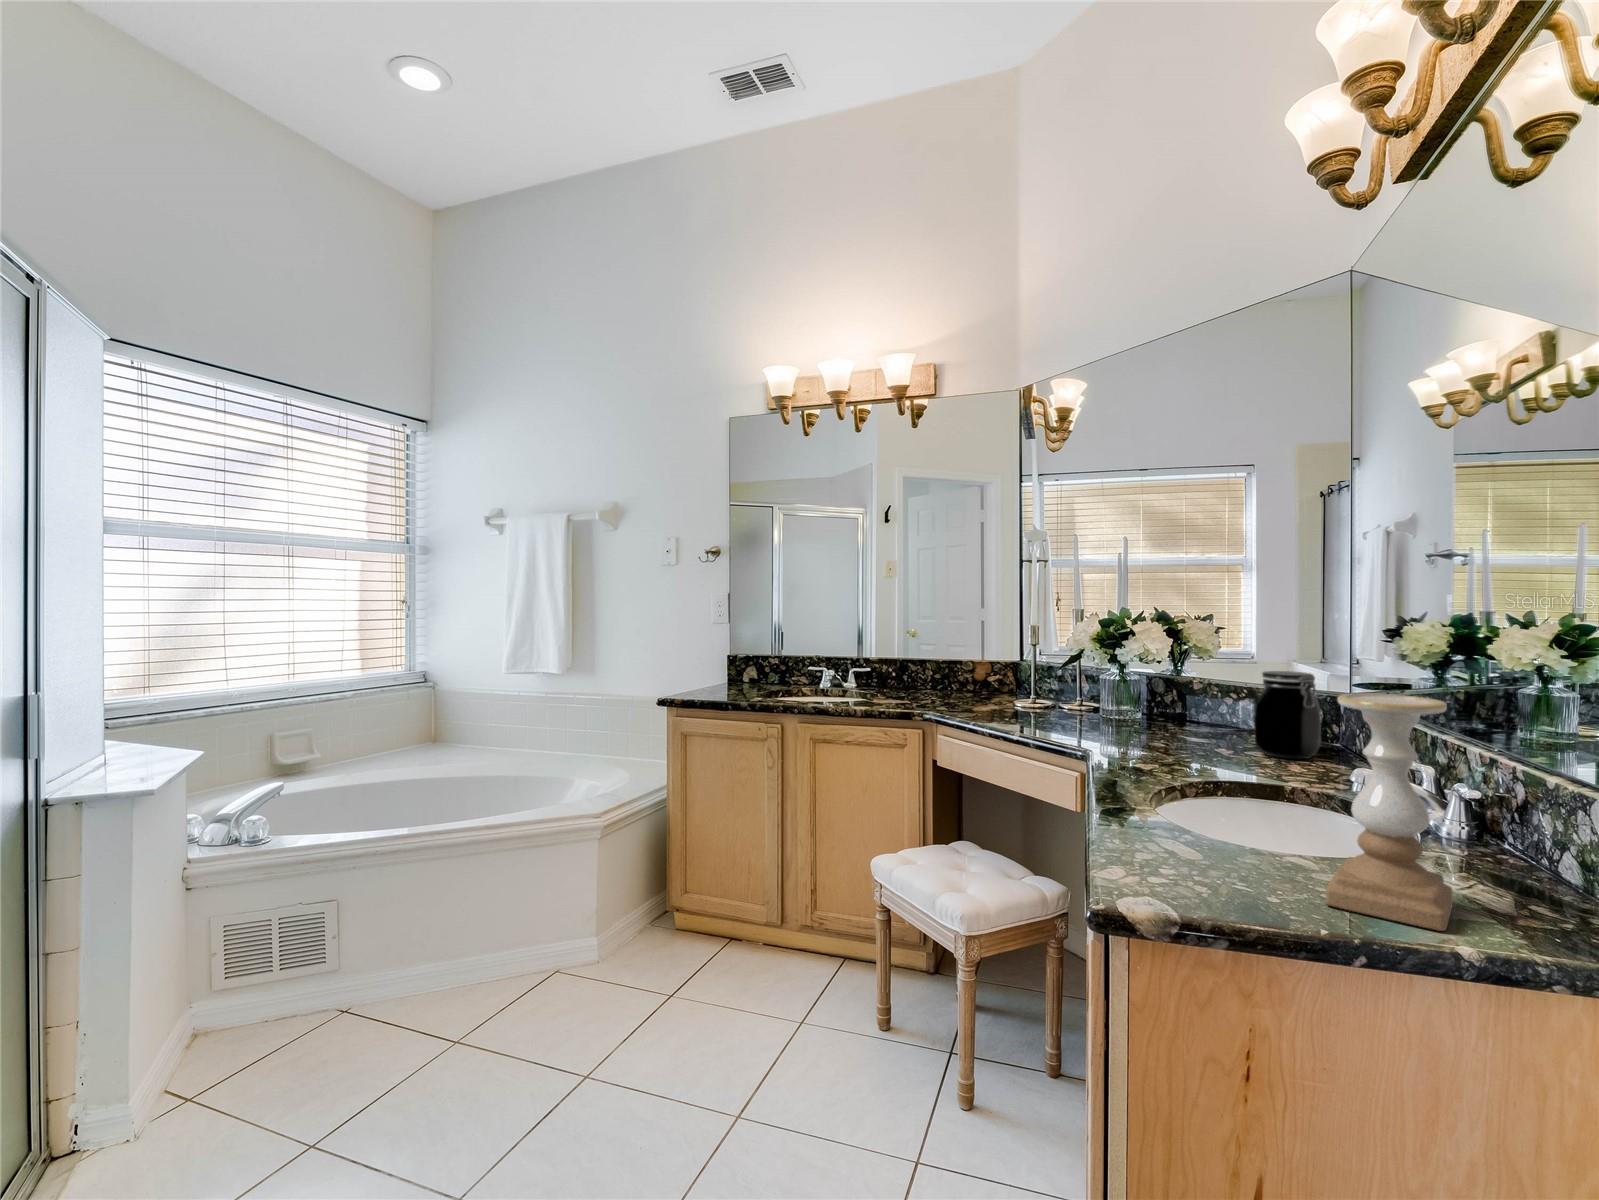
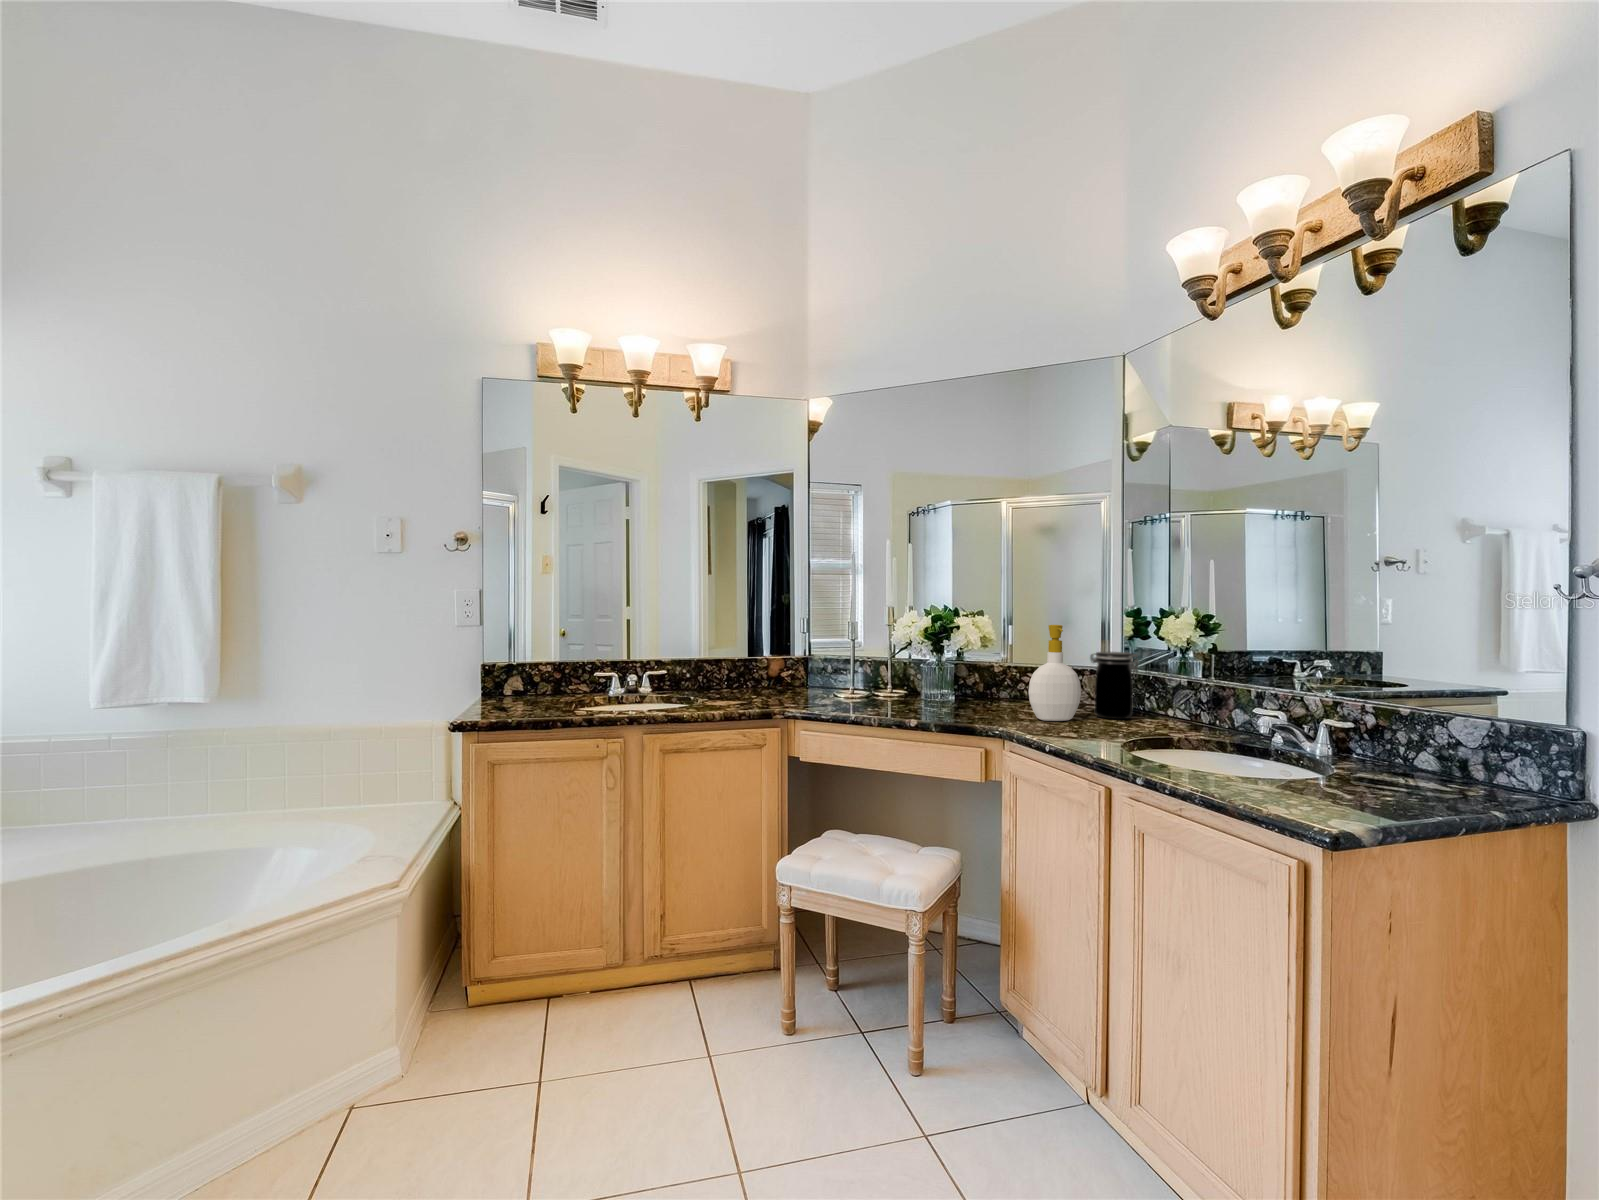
soap bottle: none [1155,635,1225,752] -> present [1028,625,1081,721]
candle holder: present [1326,693,1453,931] -> none [1352,658,1454,805]

